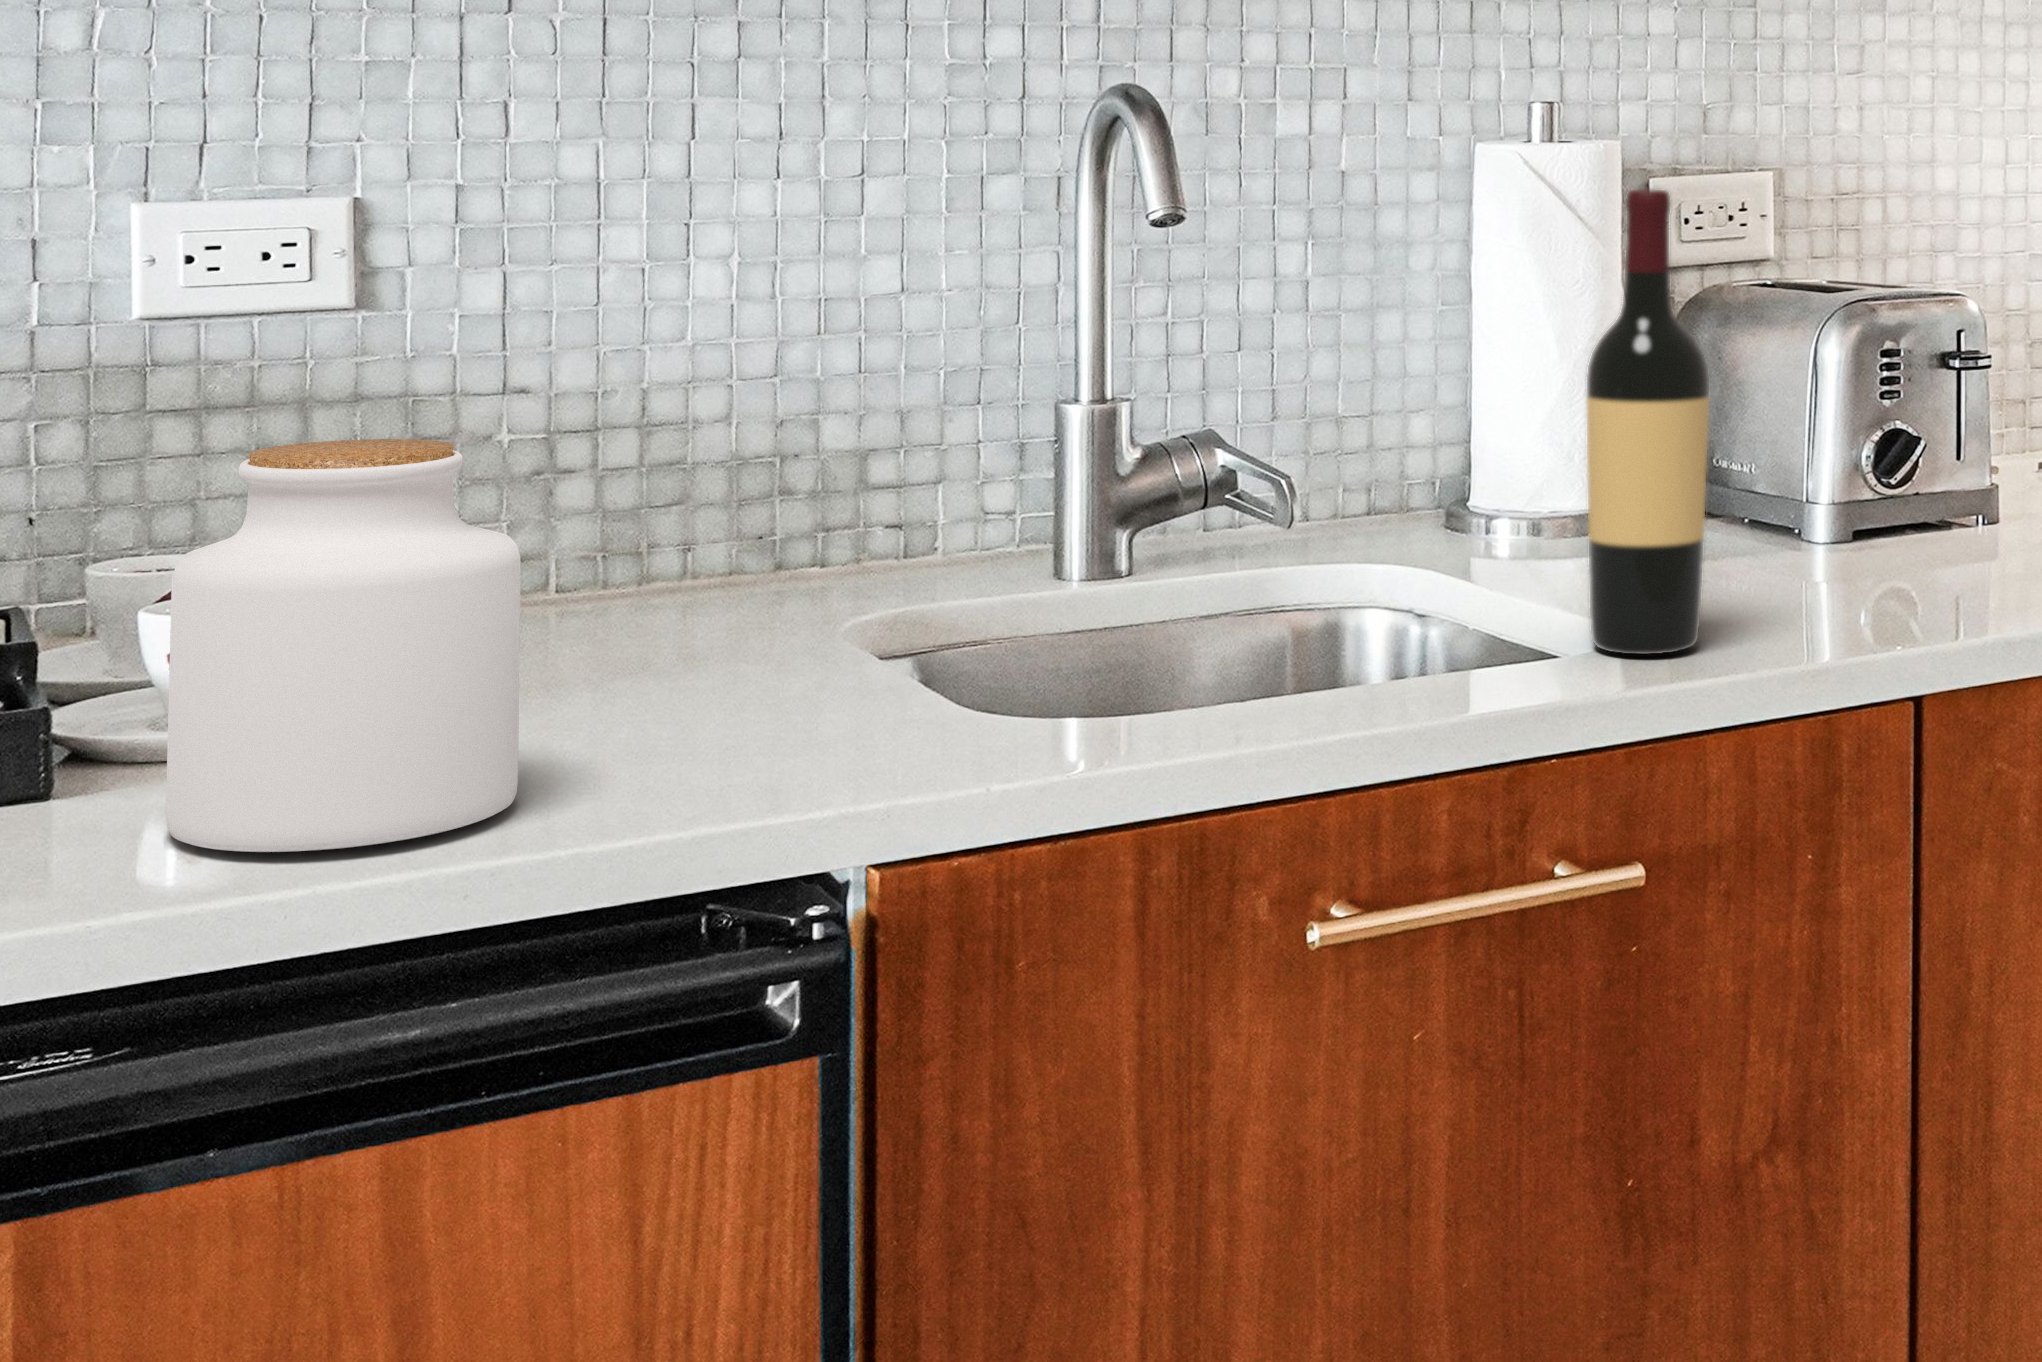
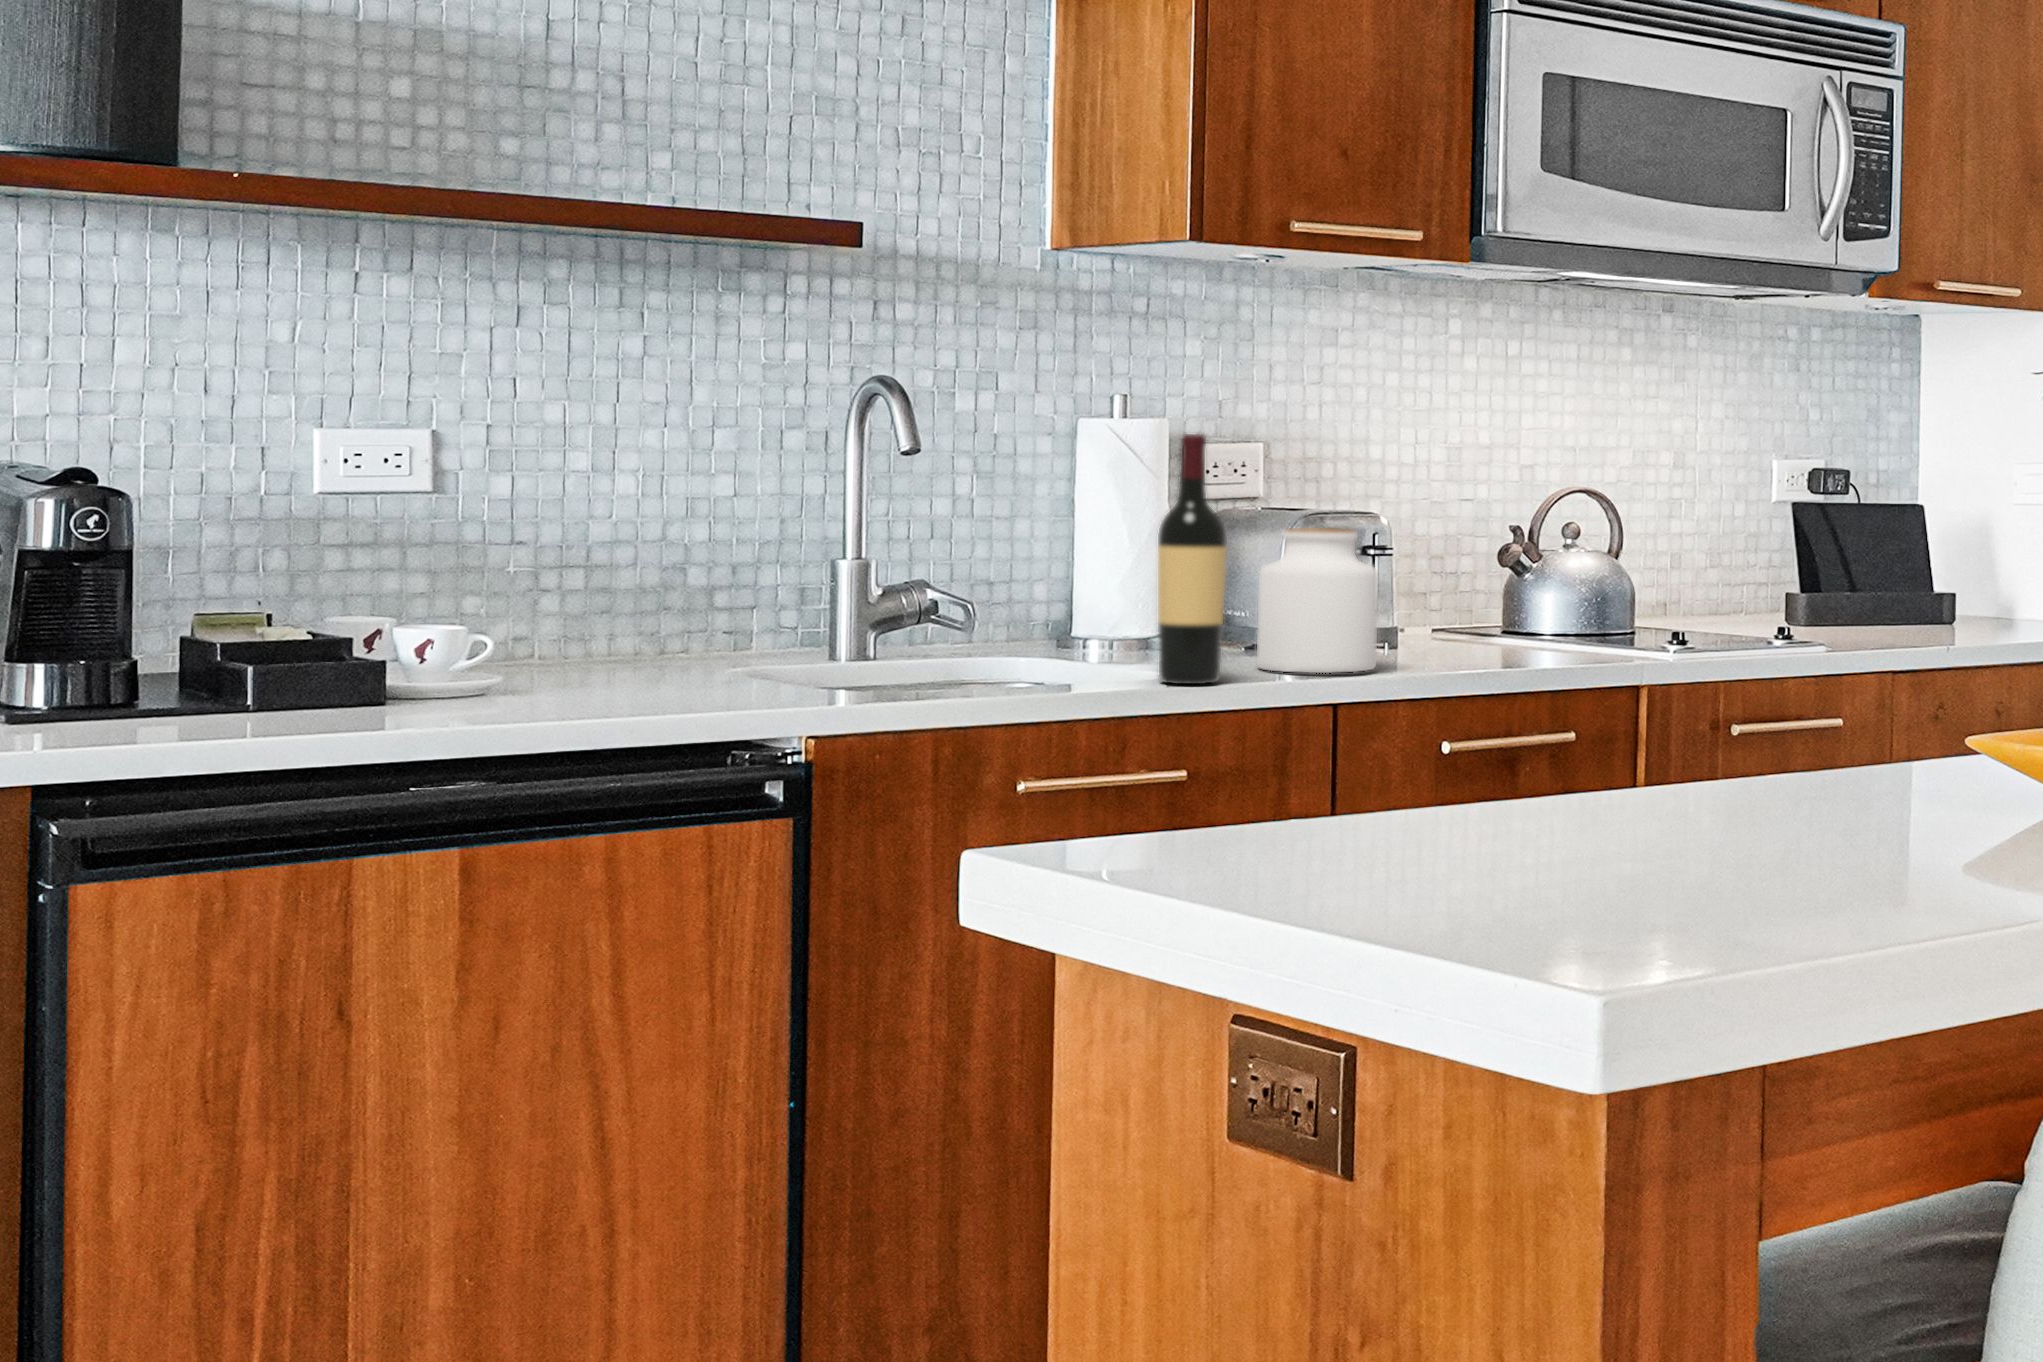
jar: present [166,439,521,852] -> present [1257,528,1378,673]

